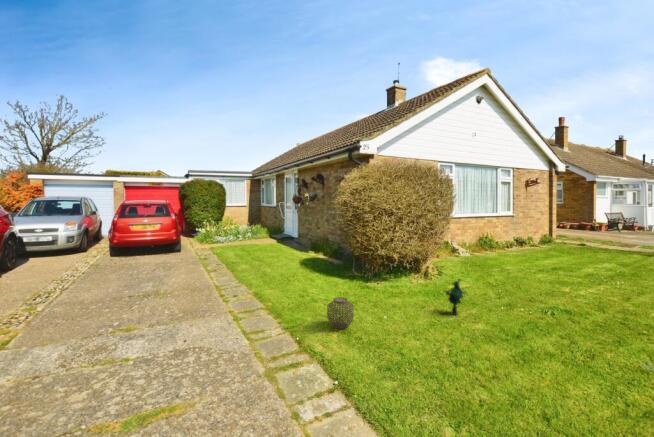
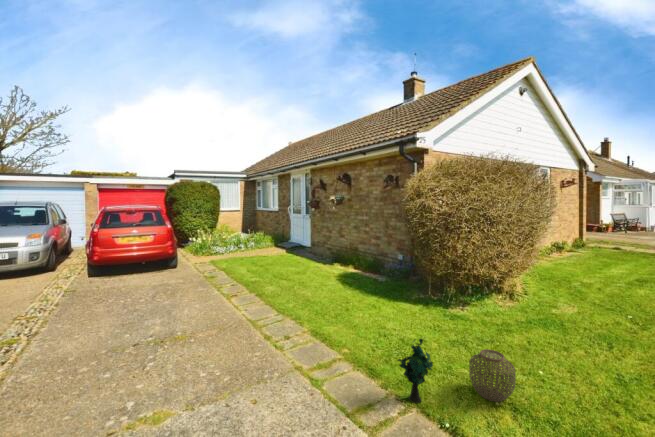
decorative plant: present [445,280,465,315] -> present [398,339,433,403]

